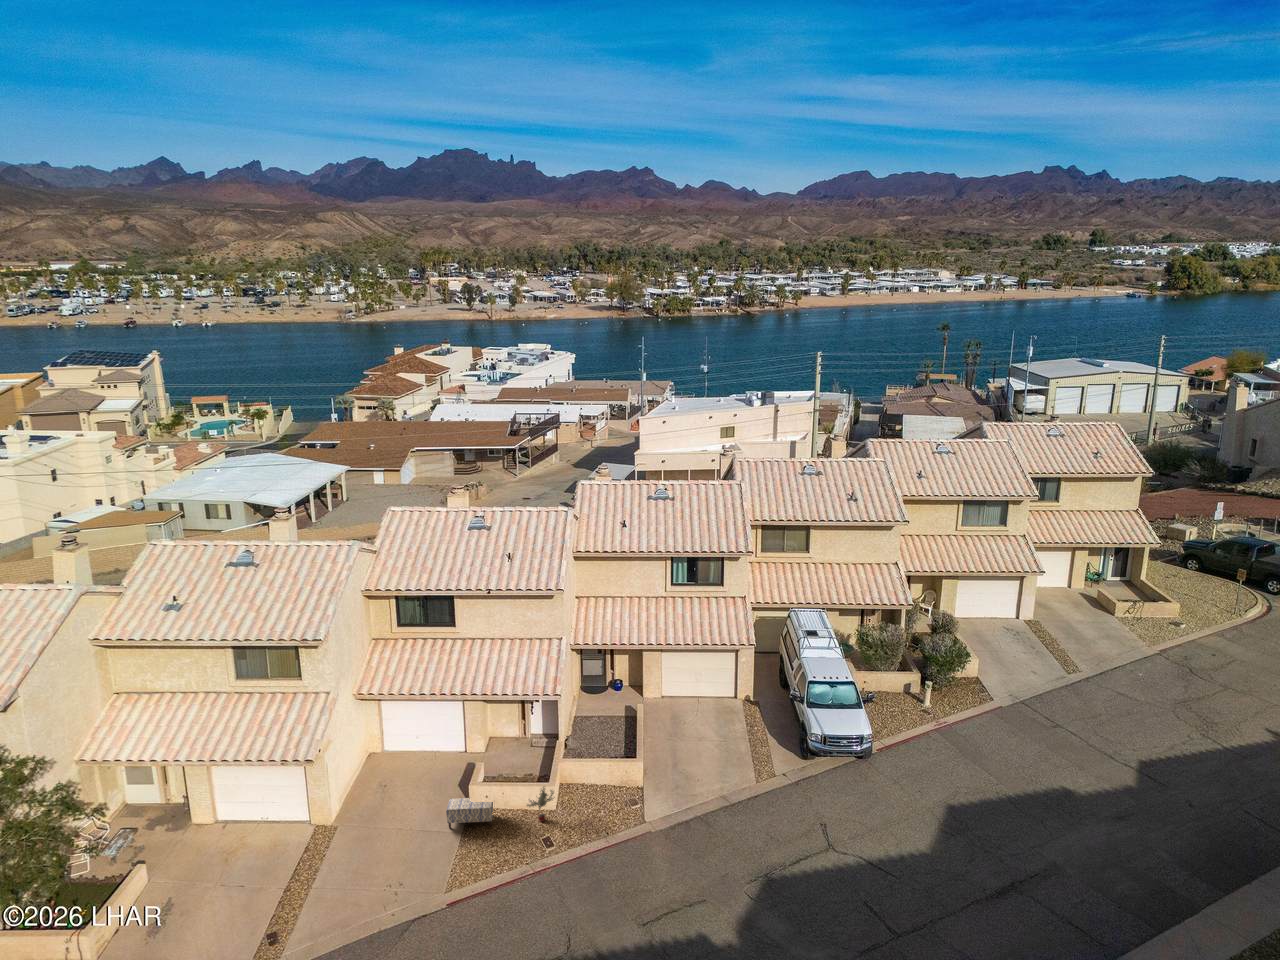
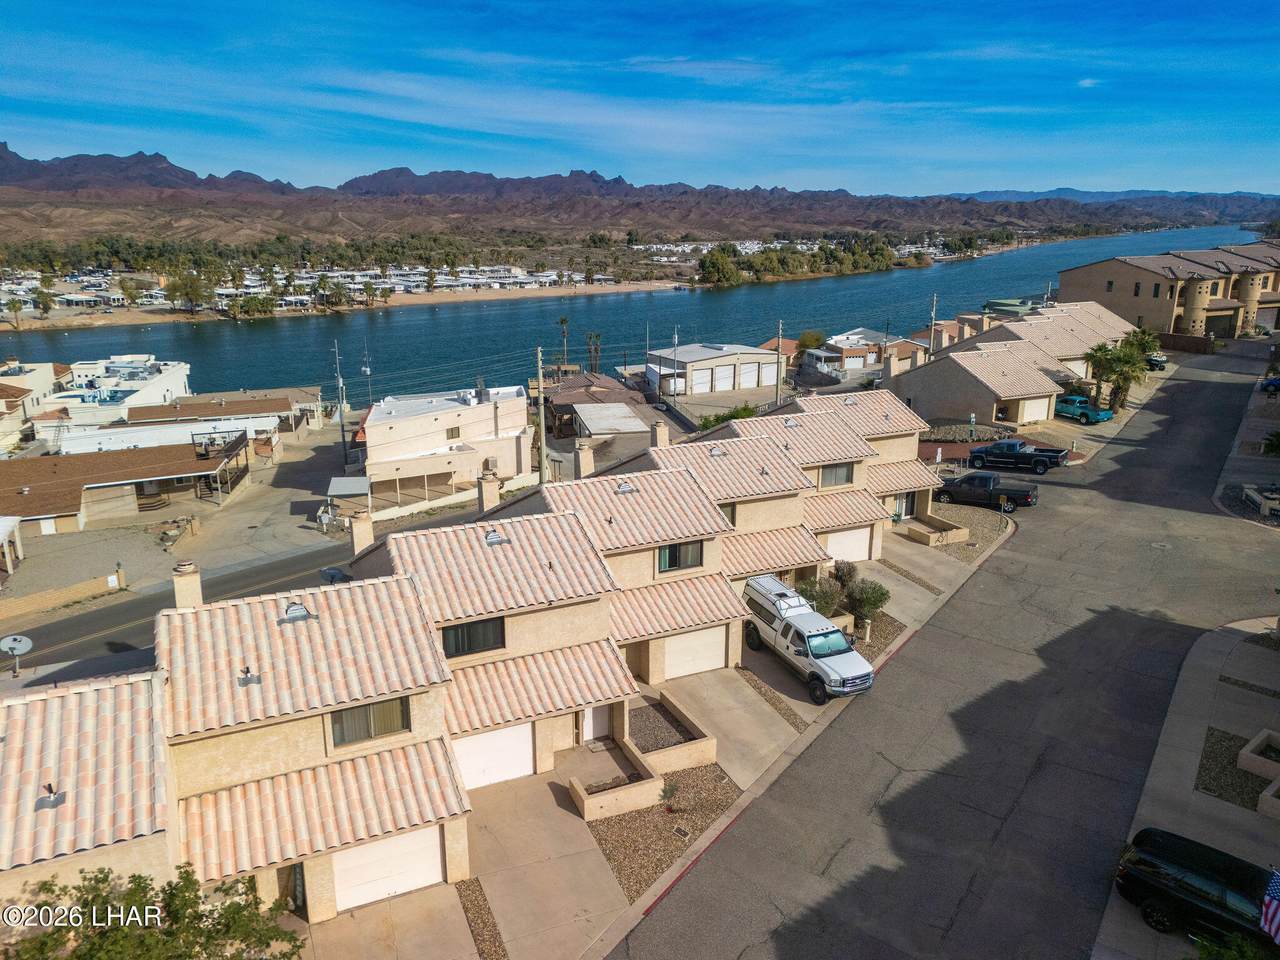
bench: present [446,798,495,828] -> none [582,801,630,842]

